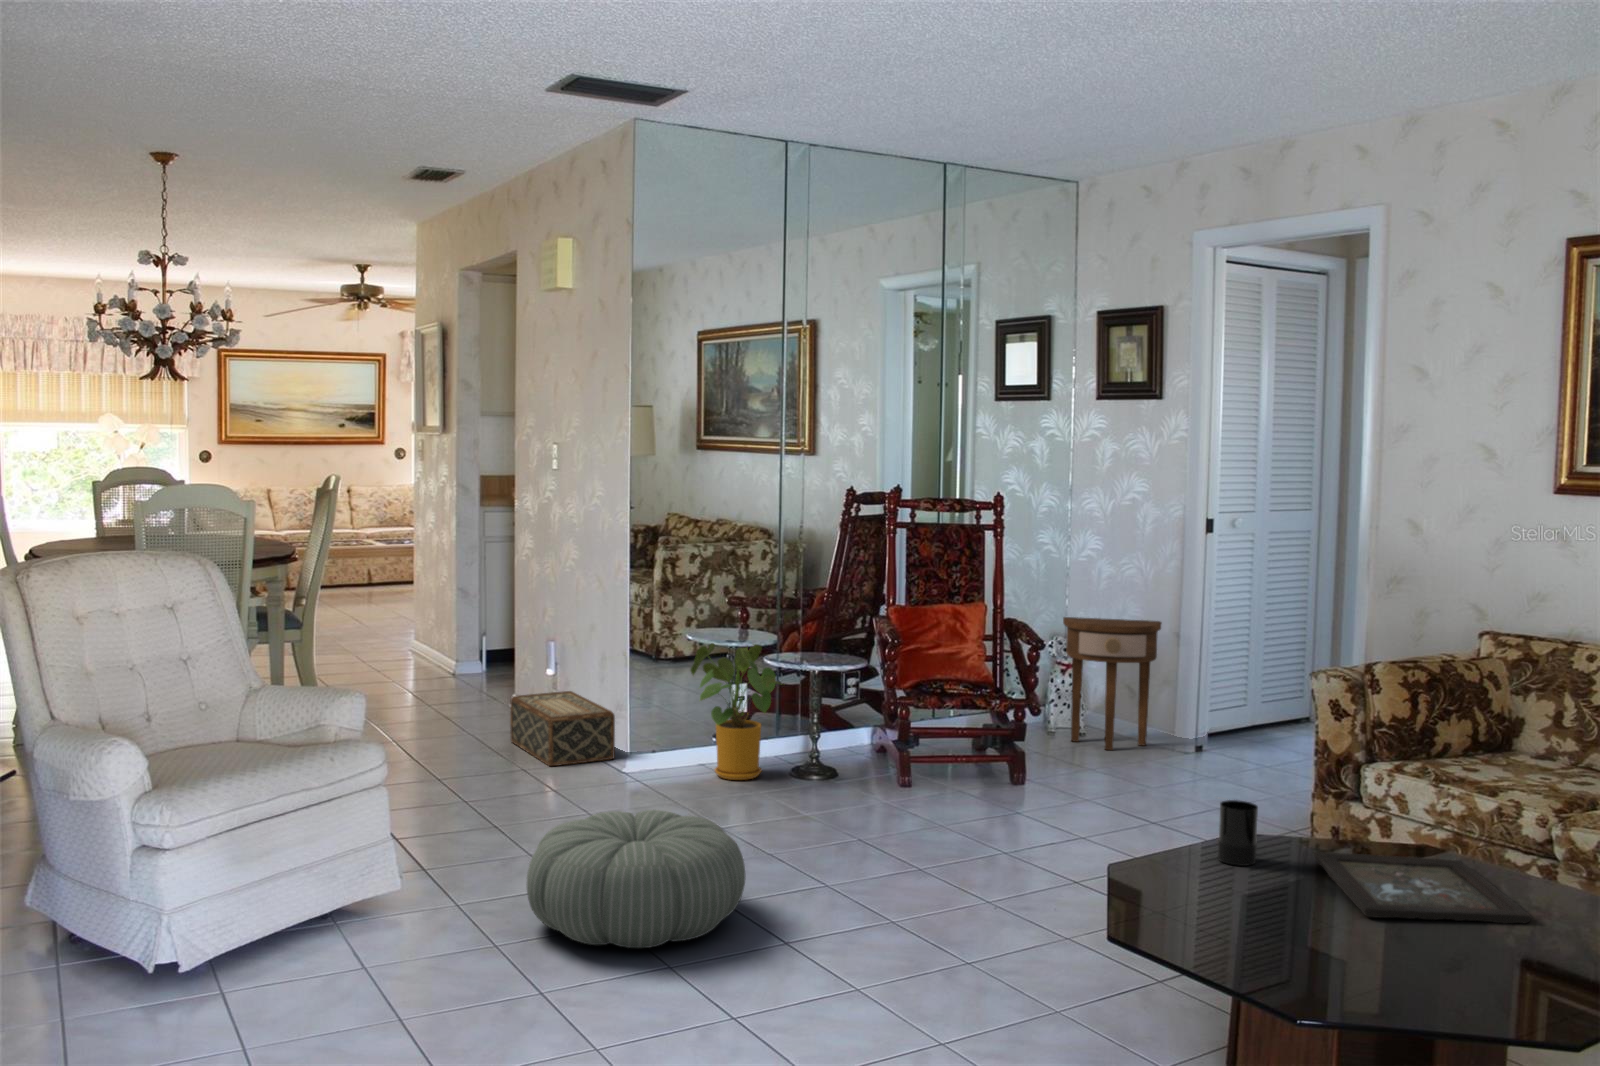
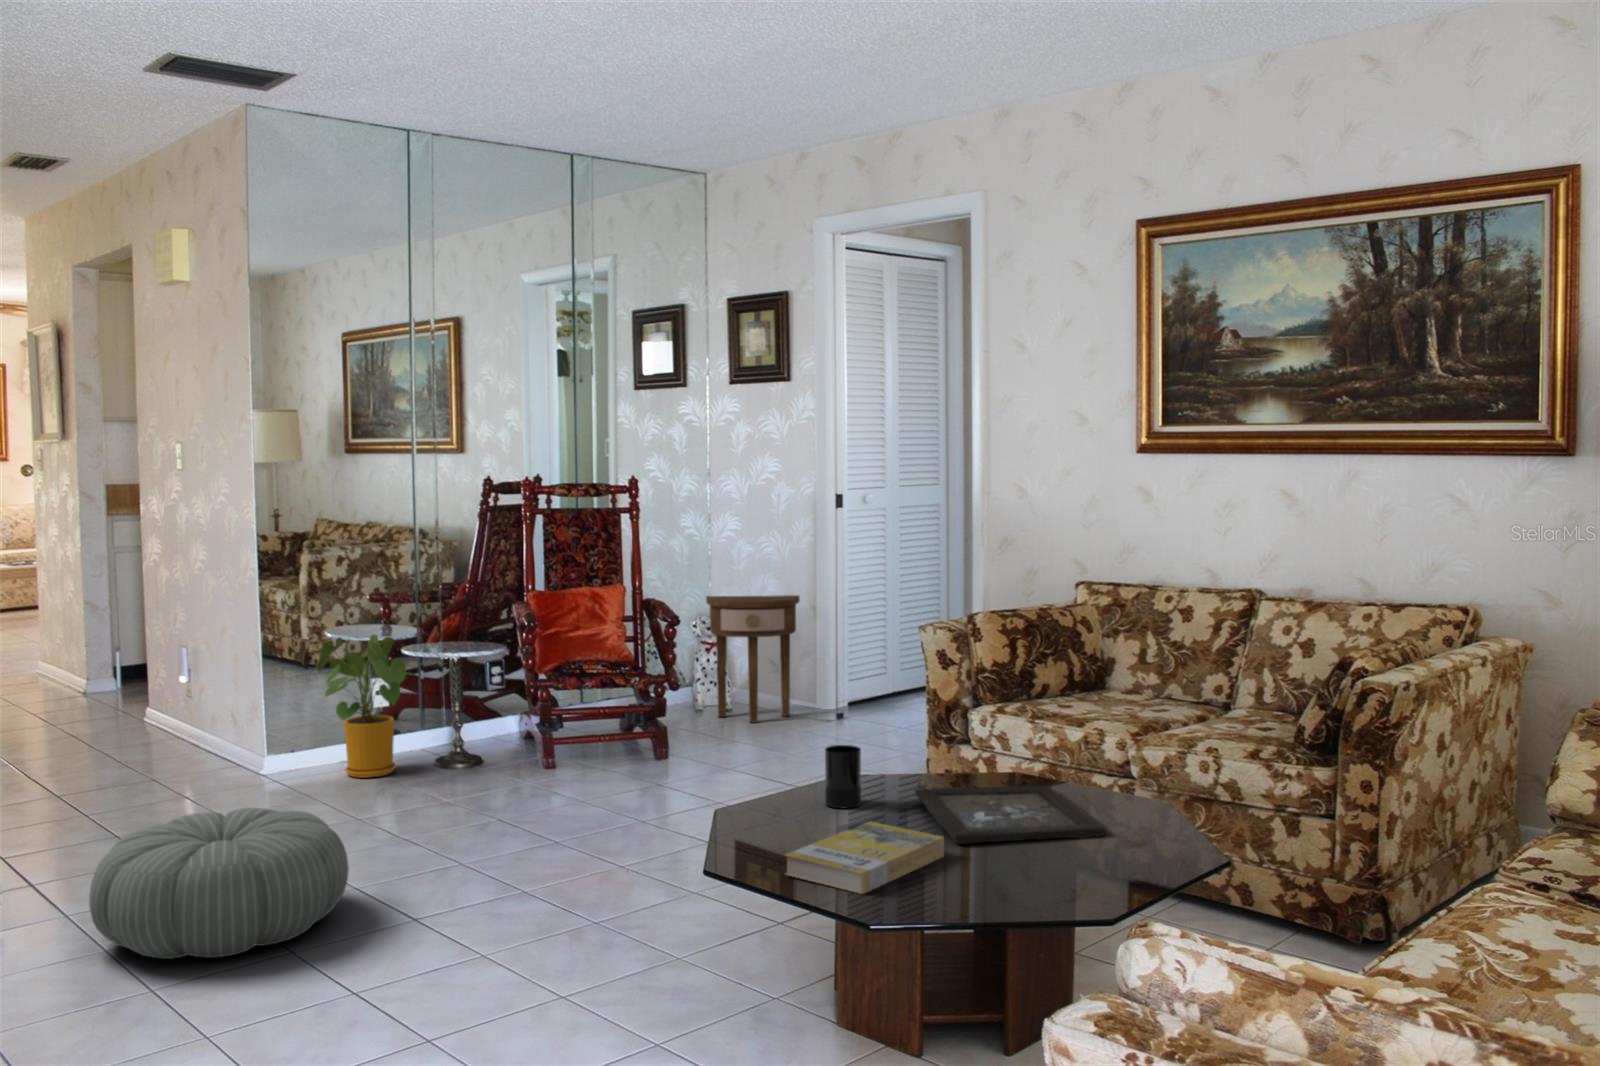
woven basket: present [510,691,615,766] -> none [118,699,236,779]
book: none [1189,884,1354,962] -> present [786,821,944,894]

